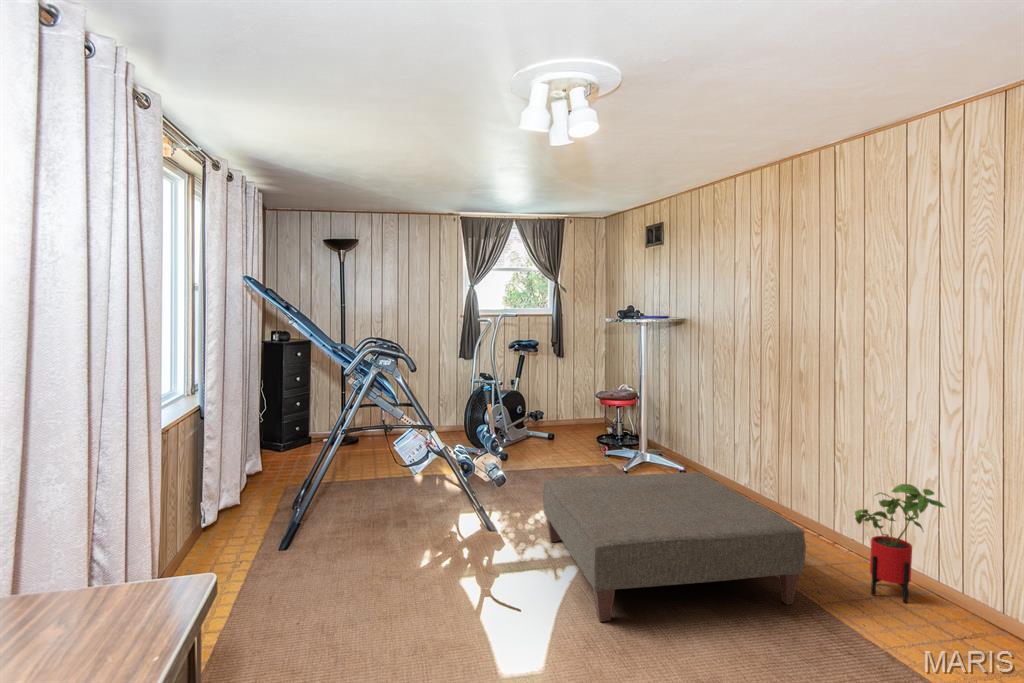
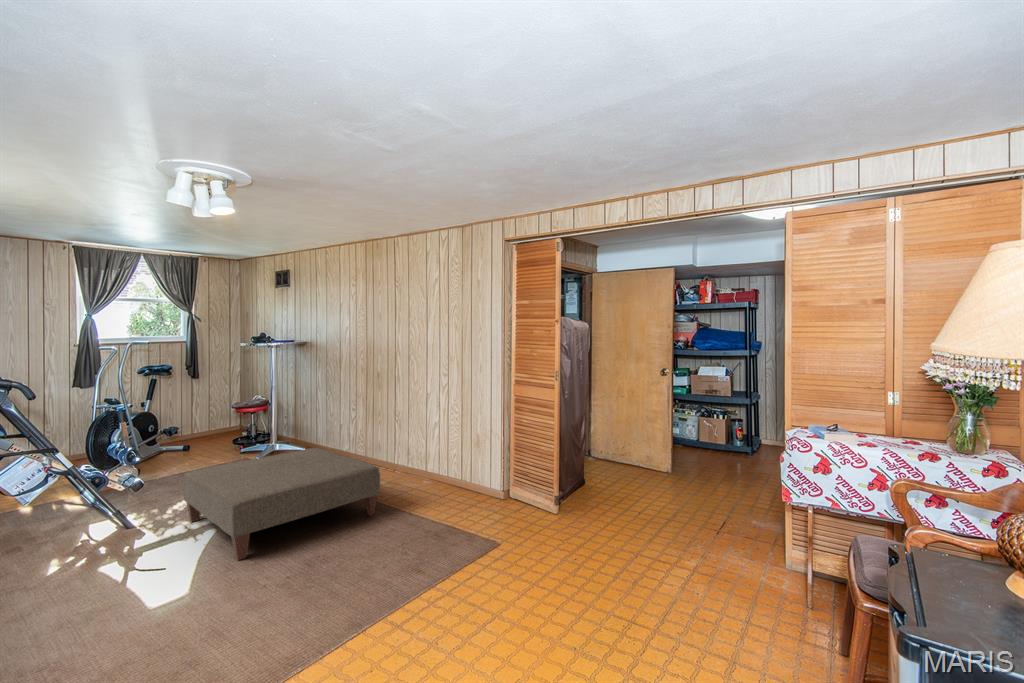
house plant: present [855,484,945,603] -> none [408,431,451,499]

